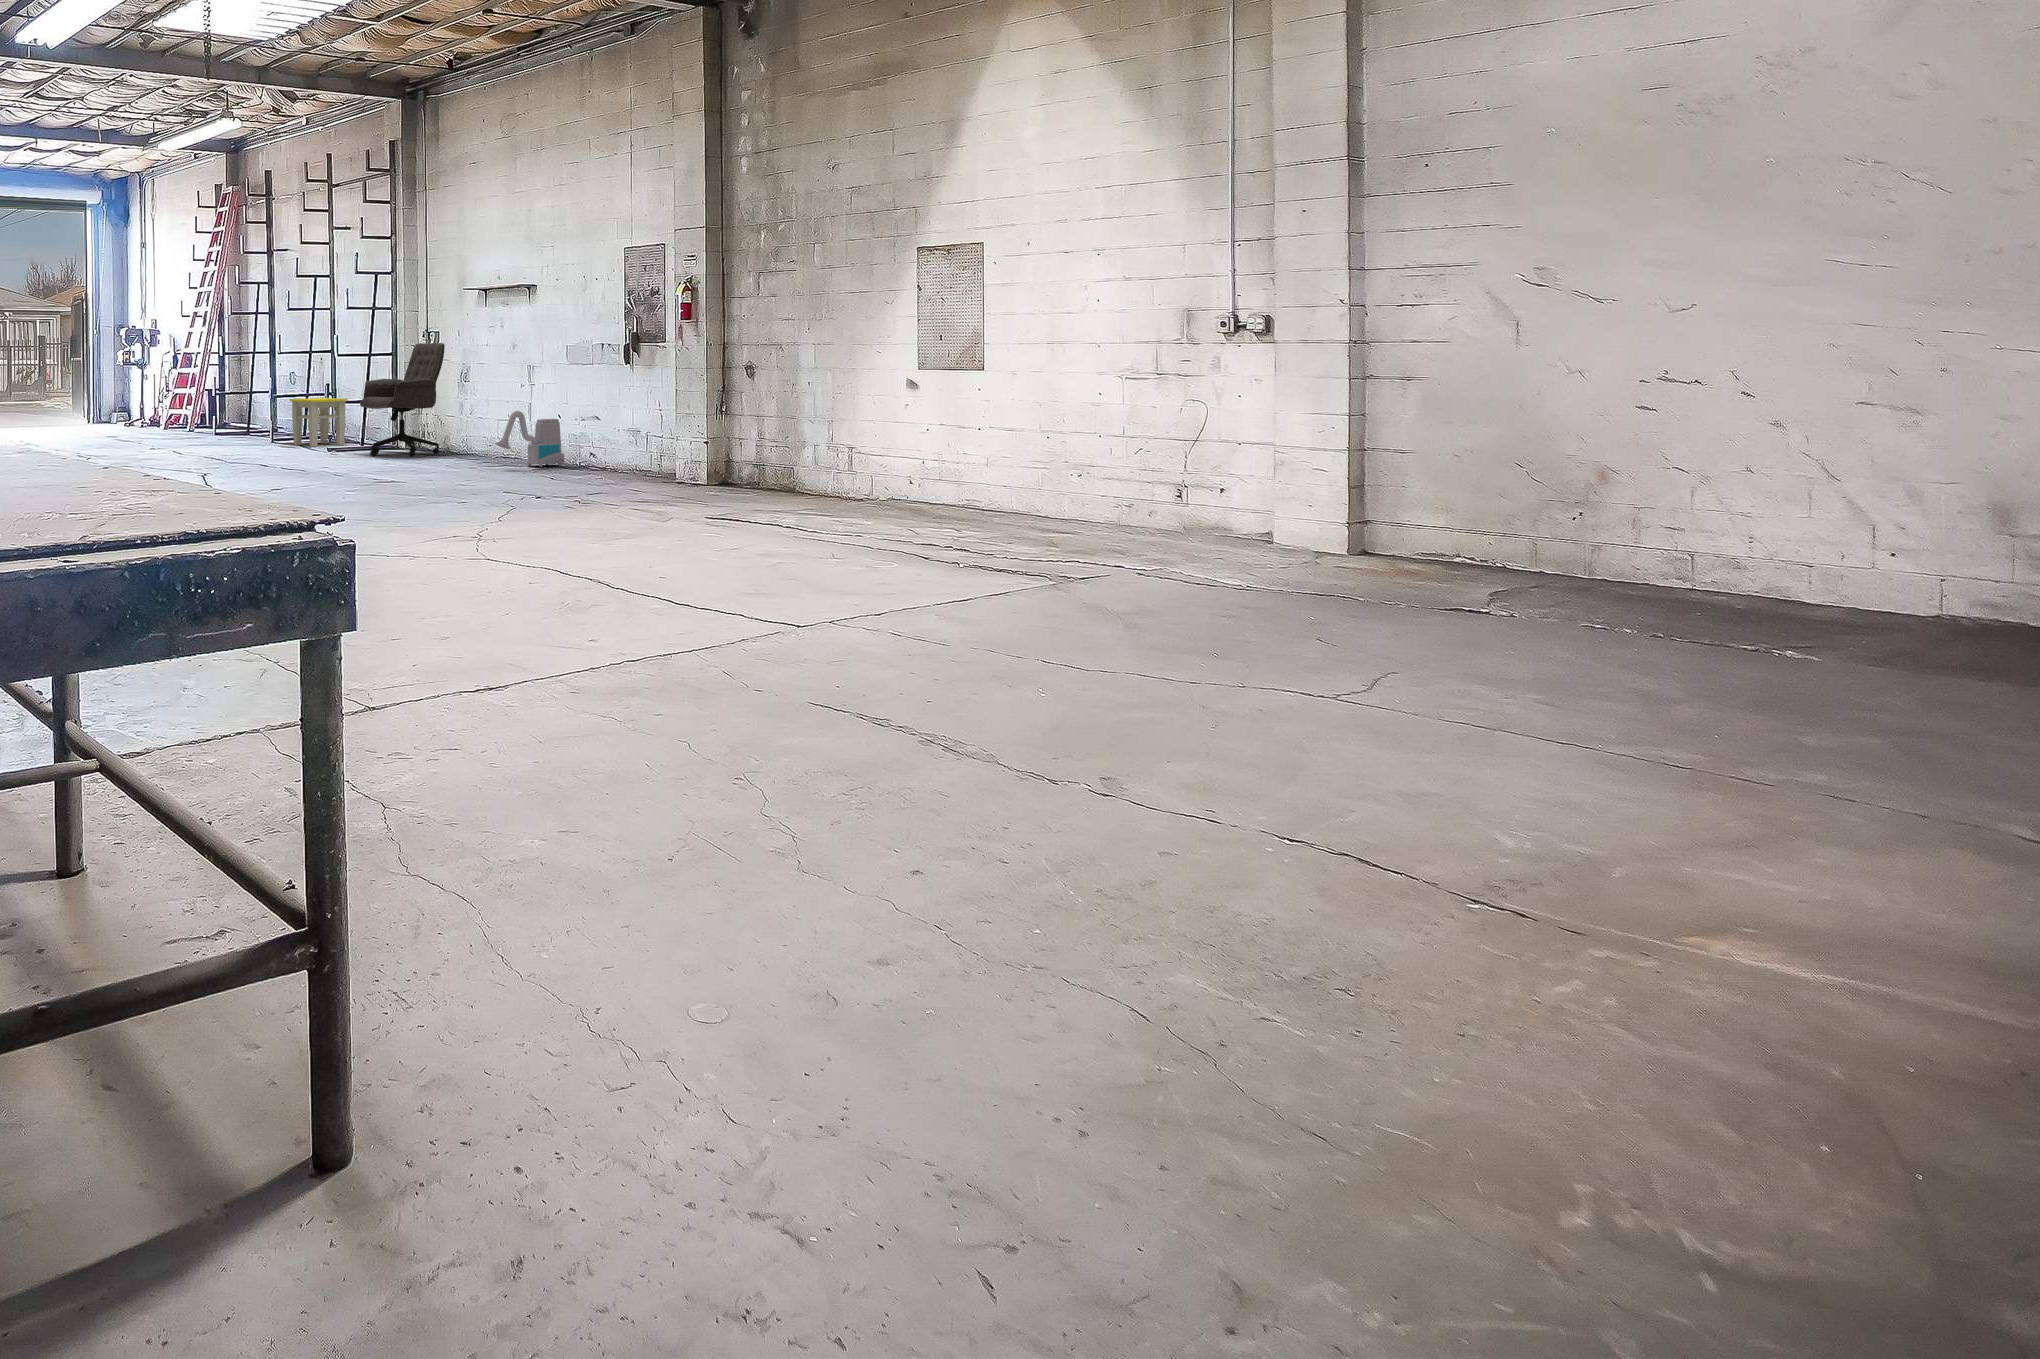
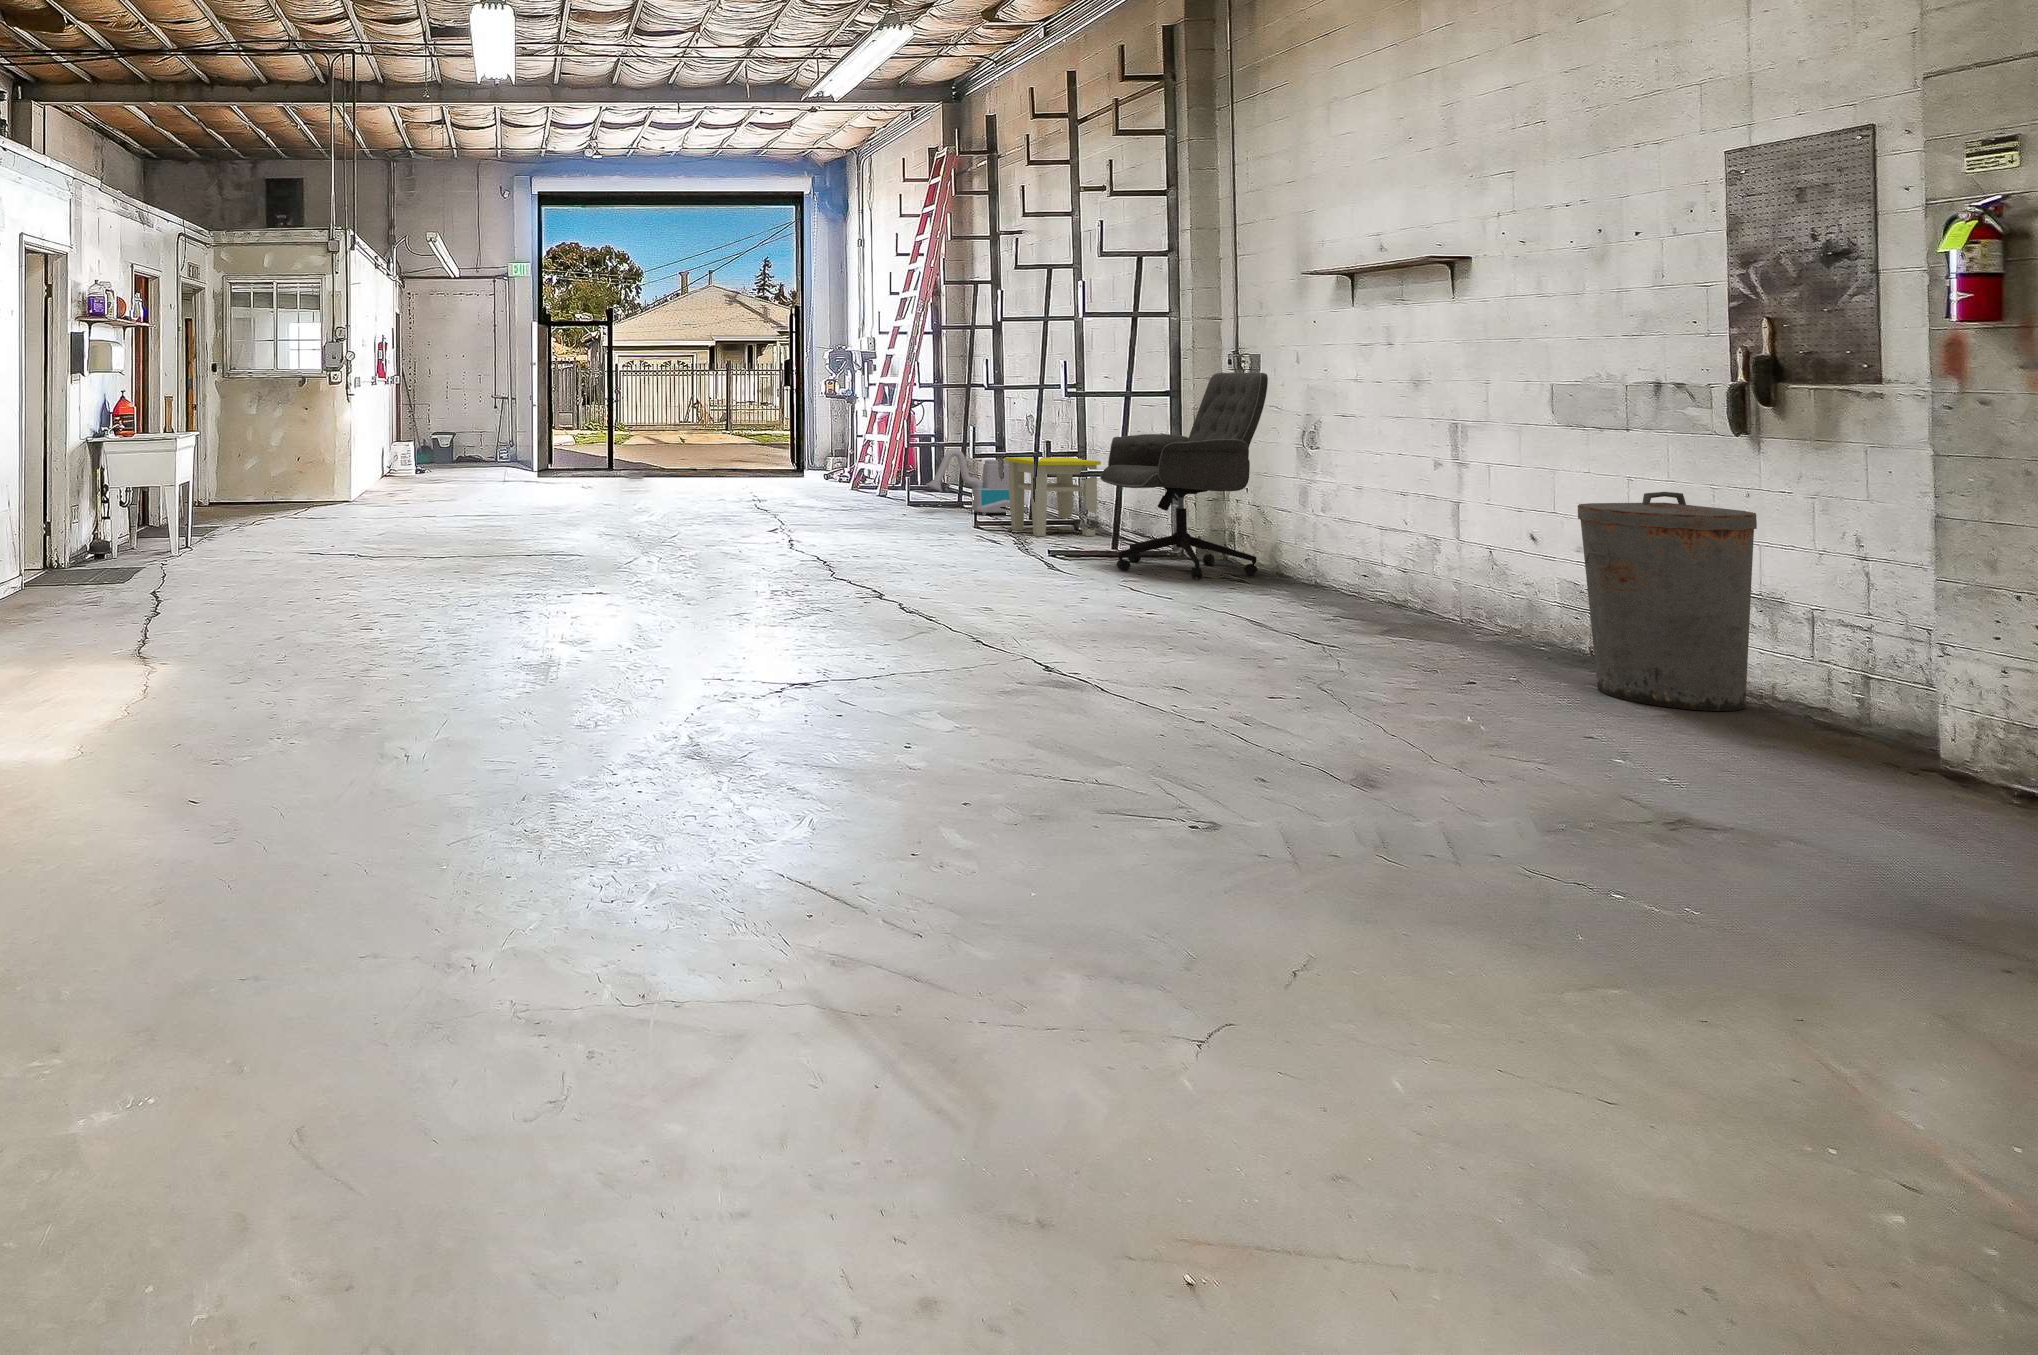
trash can: none [576,390,632,476] -> present [1578,492,1757,711]
vacuum cleaner: present [496,411,564,467] -> present [926,449,1010,515]

